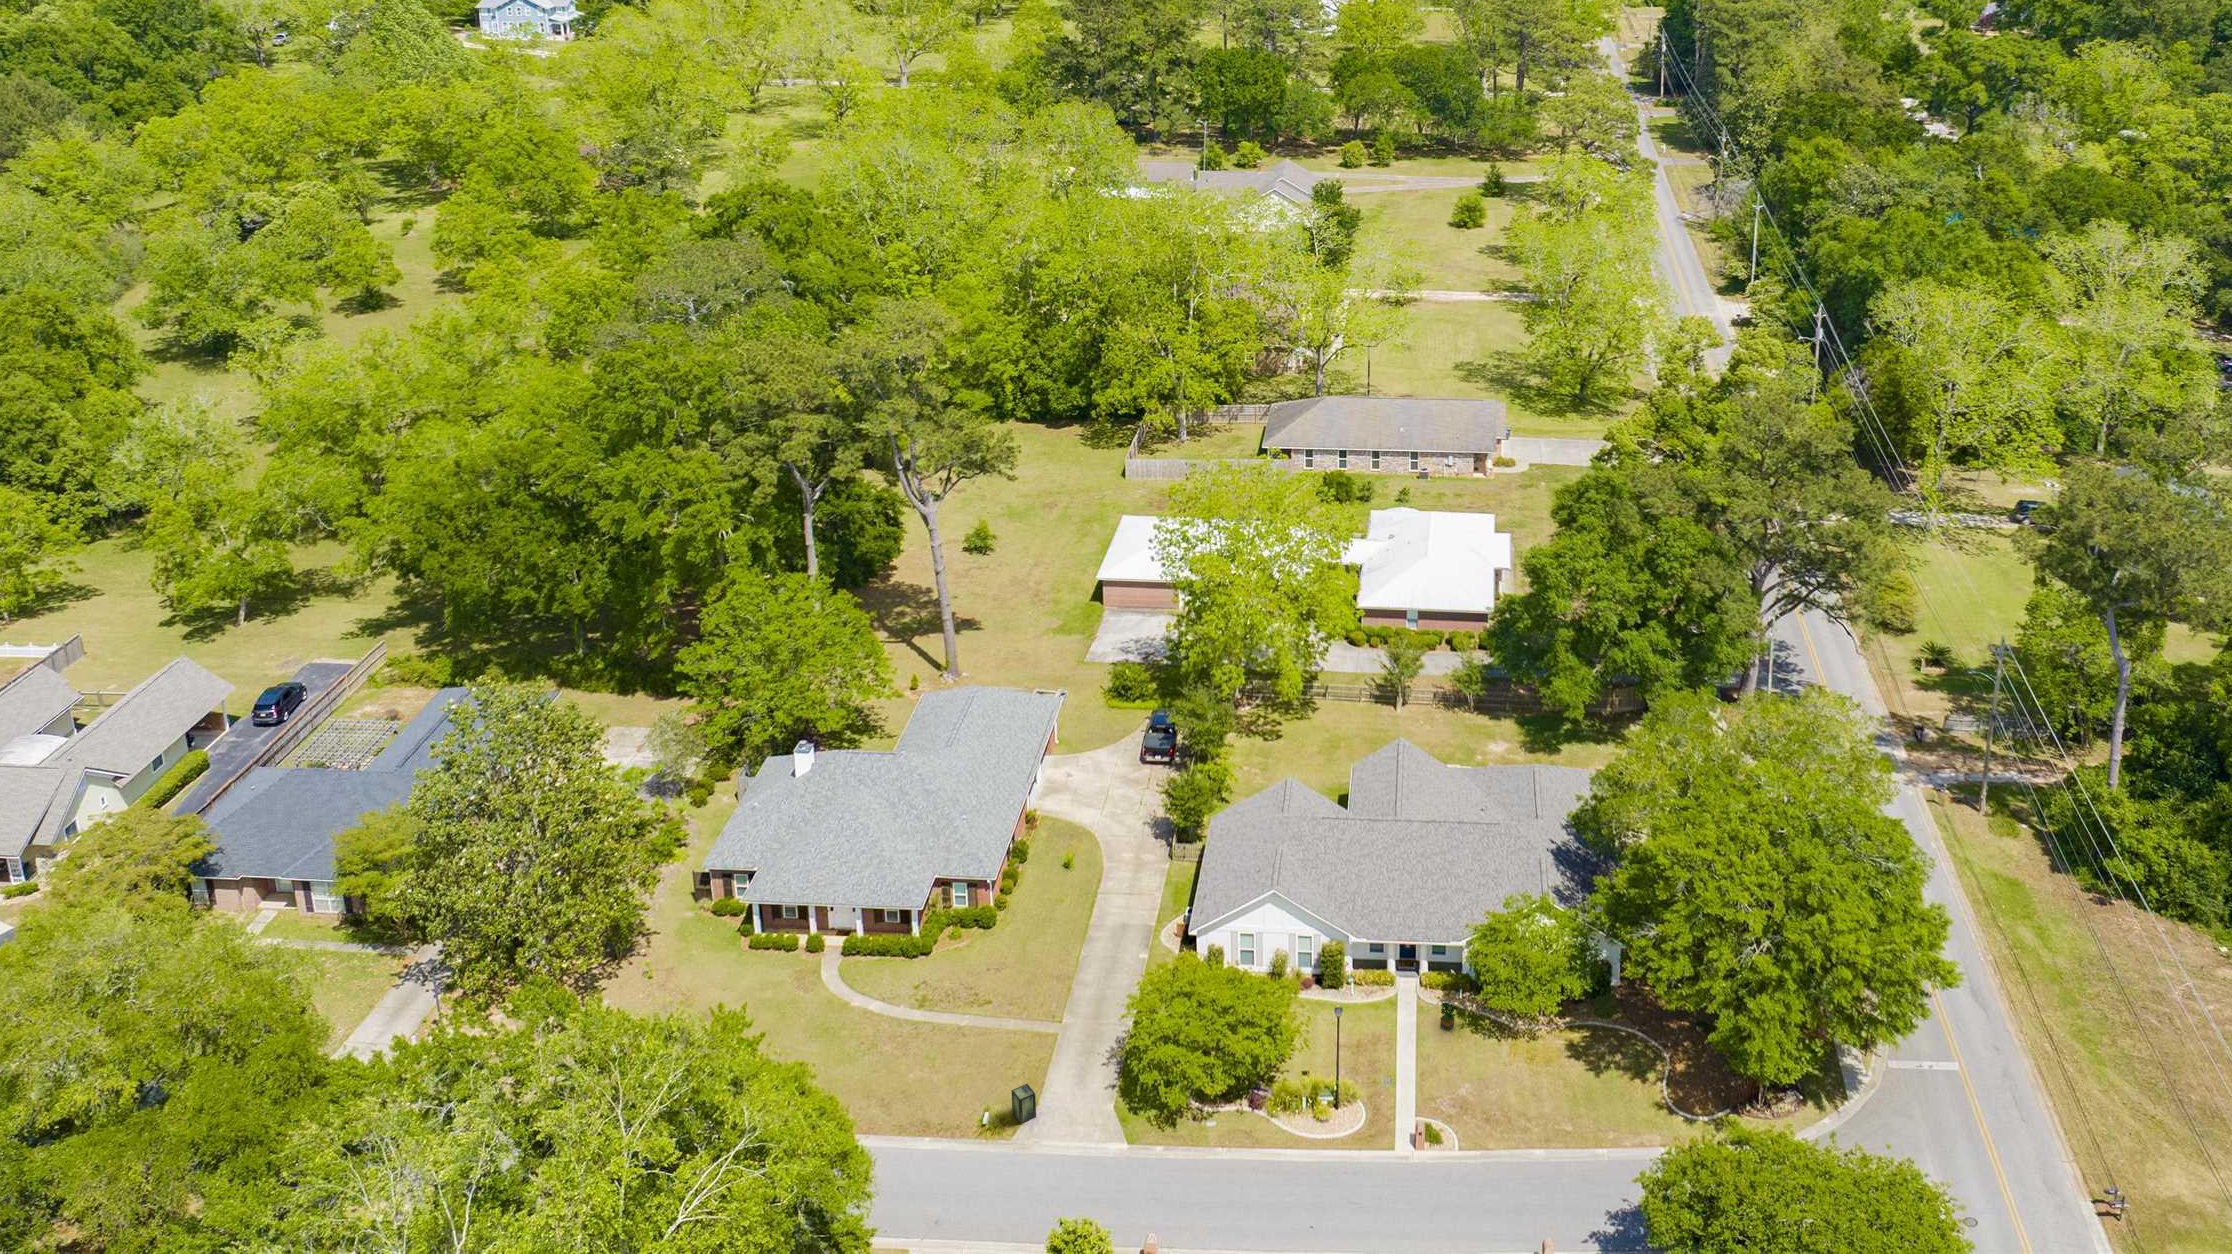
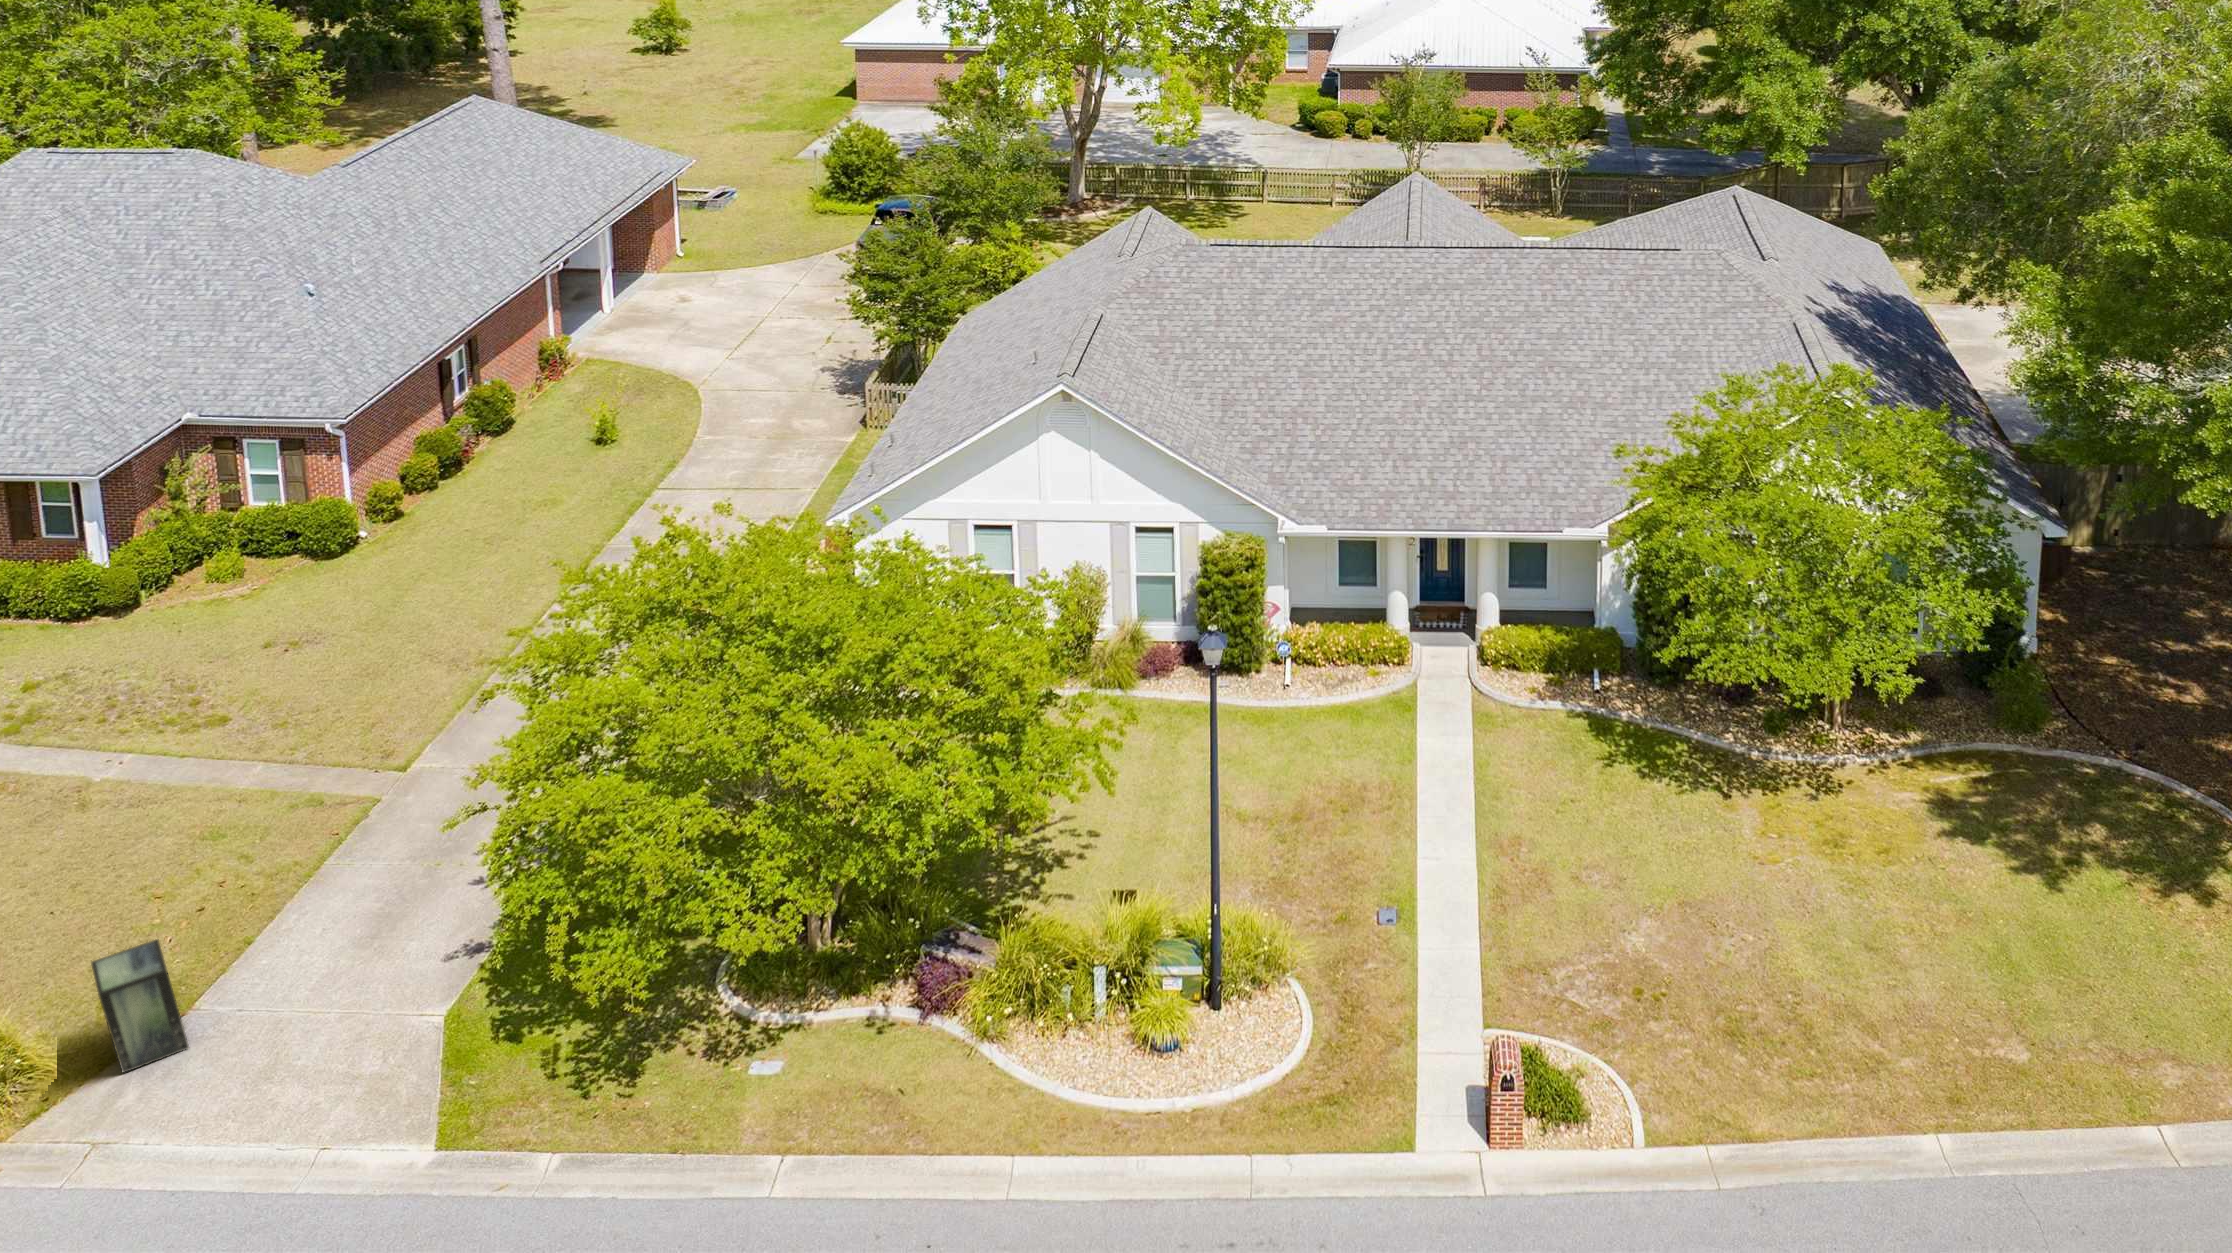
potted tree: present [1440,1002,1458,1031] -> none [1541,682,1595,769]

